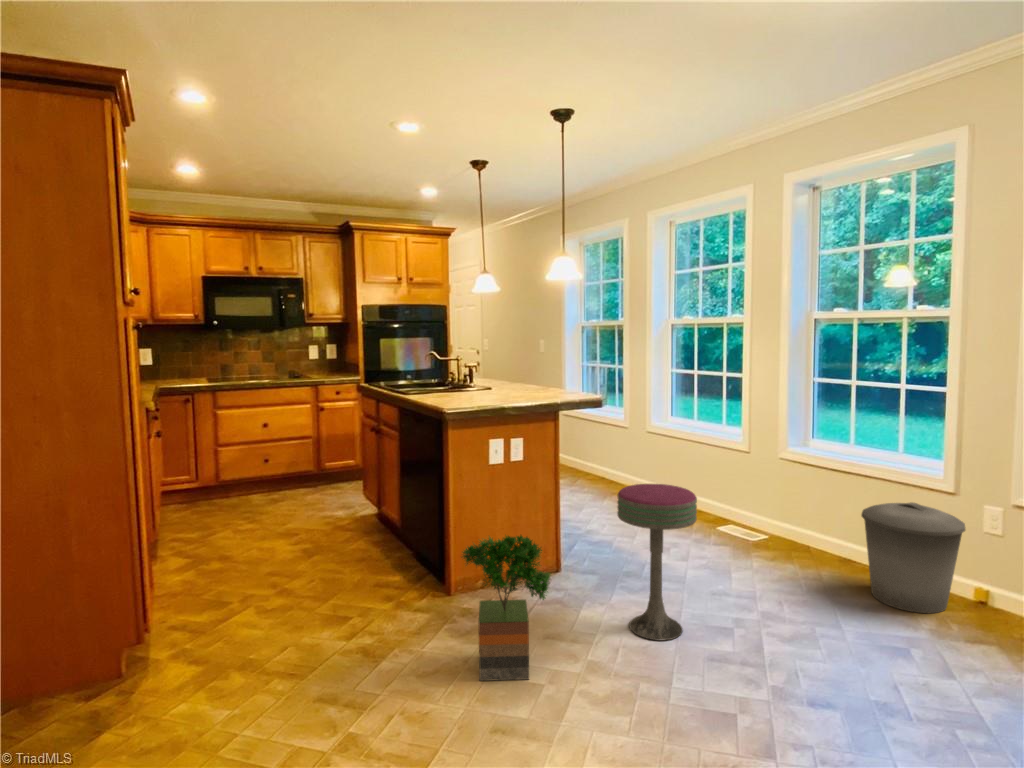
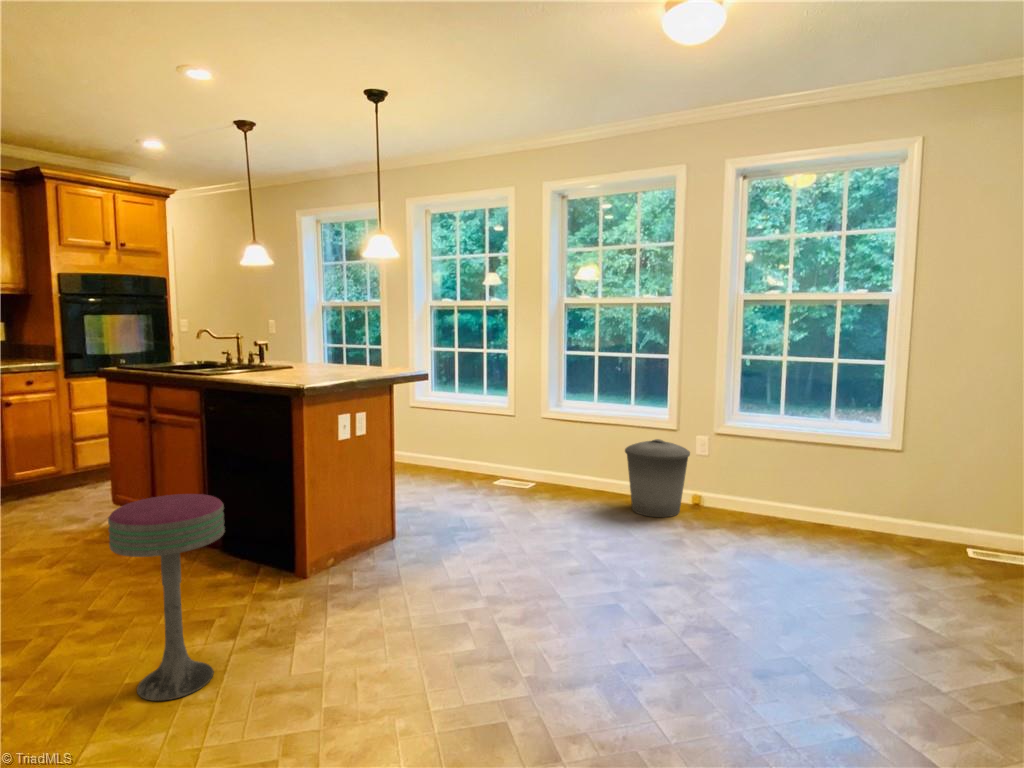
bar stool: present [617,484,697,640] -> present [108,494,225,701]
potted tree: present [463,535,551,681] -> none [373,491,469,633]

